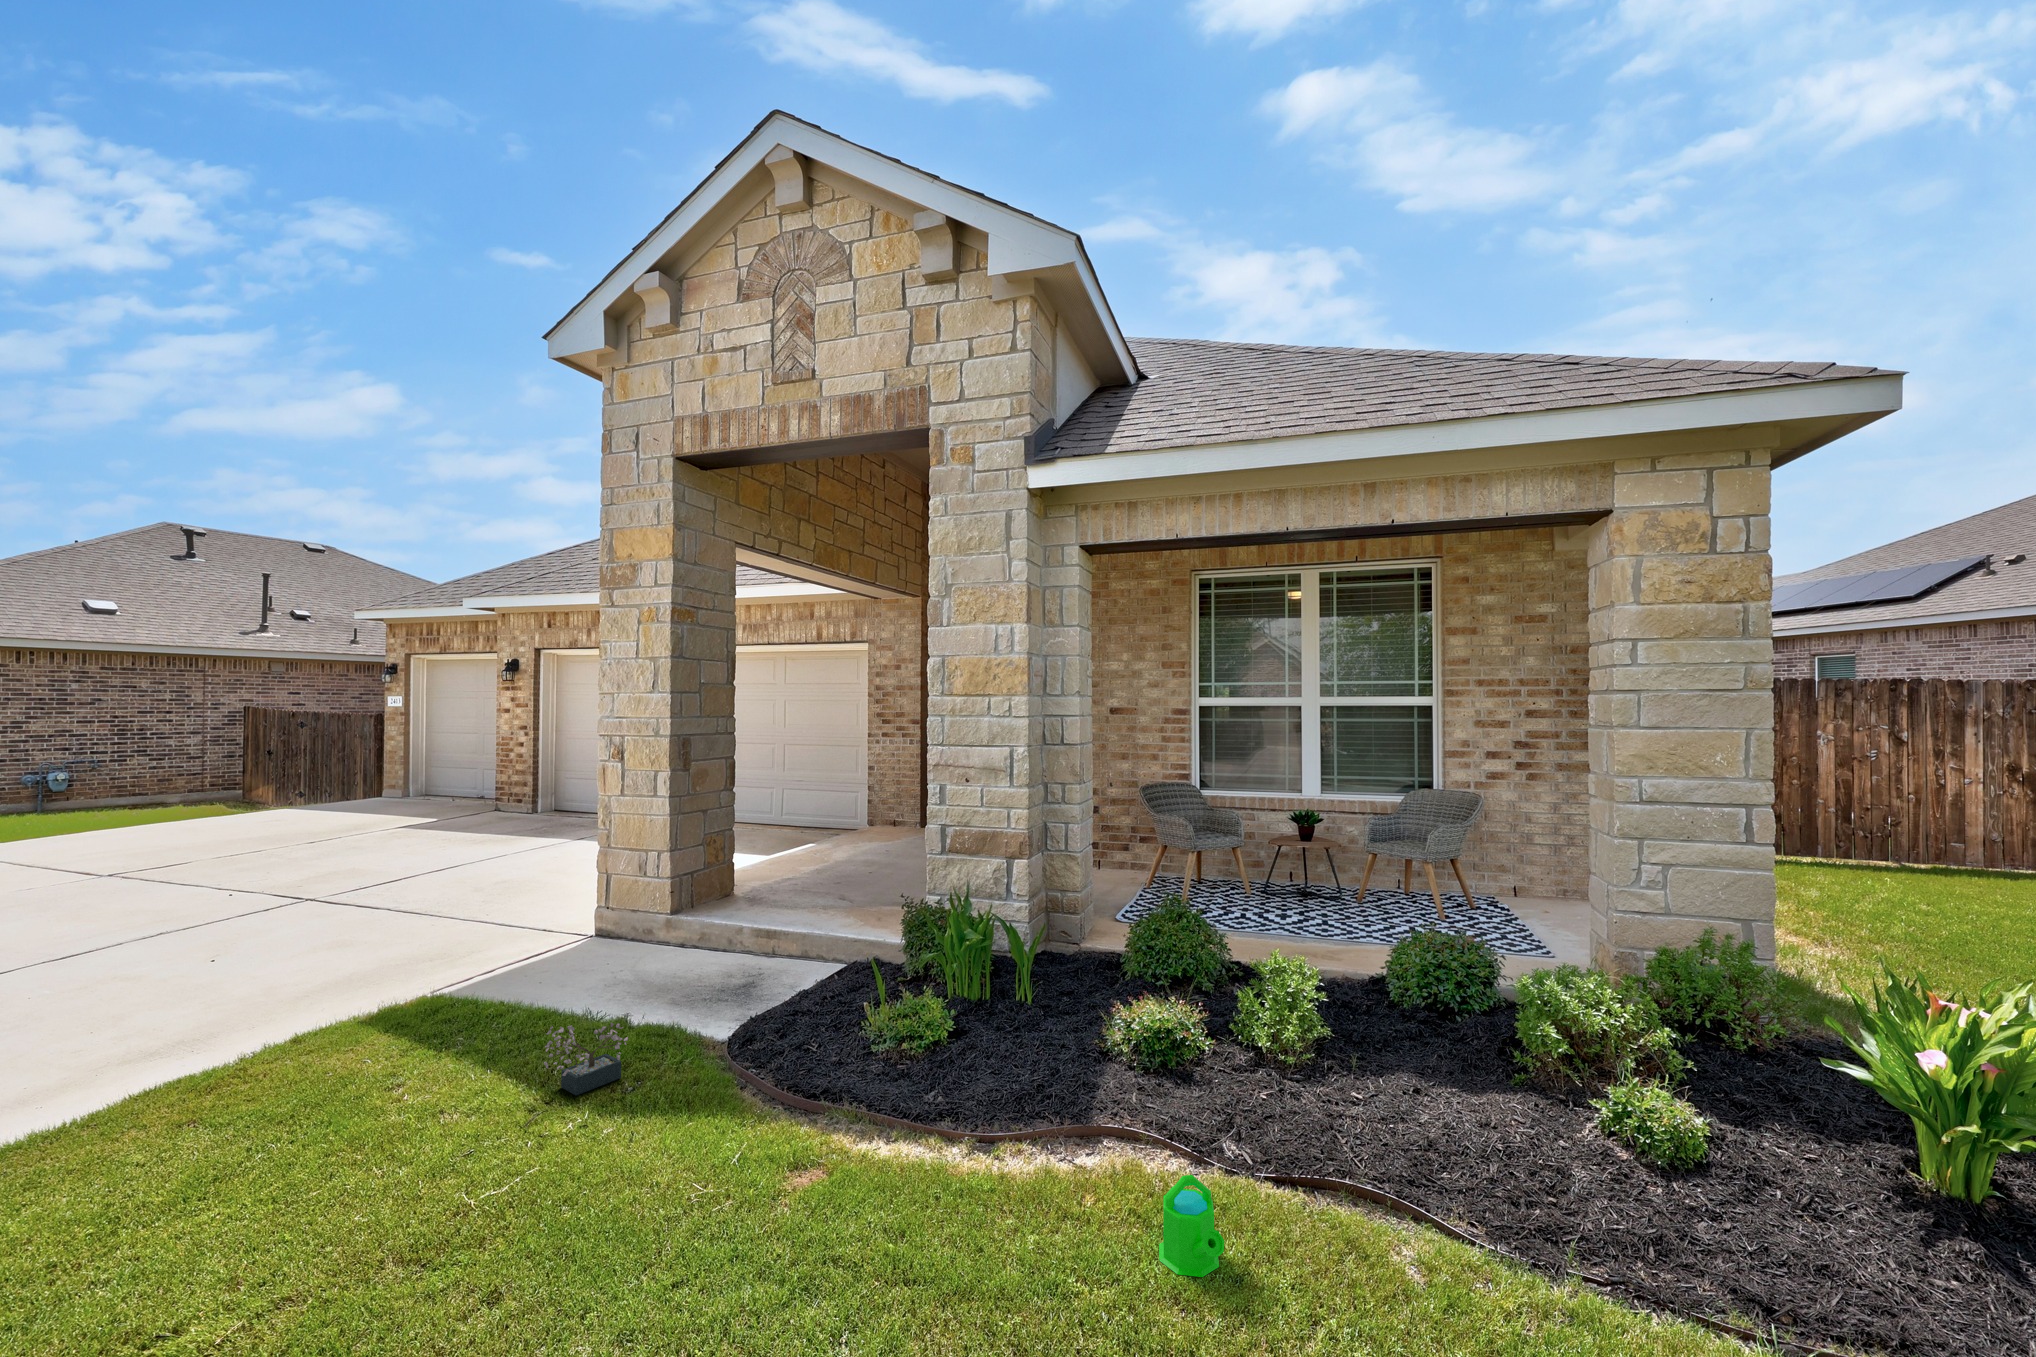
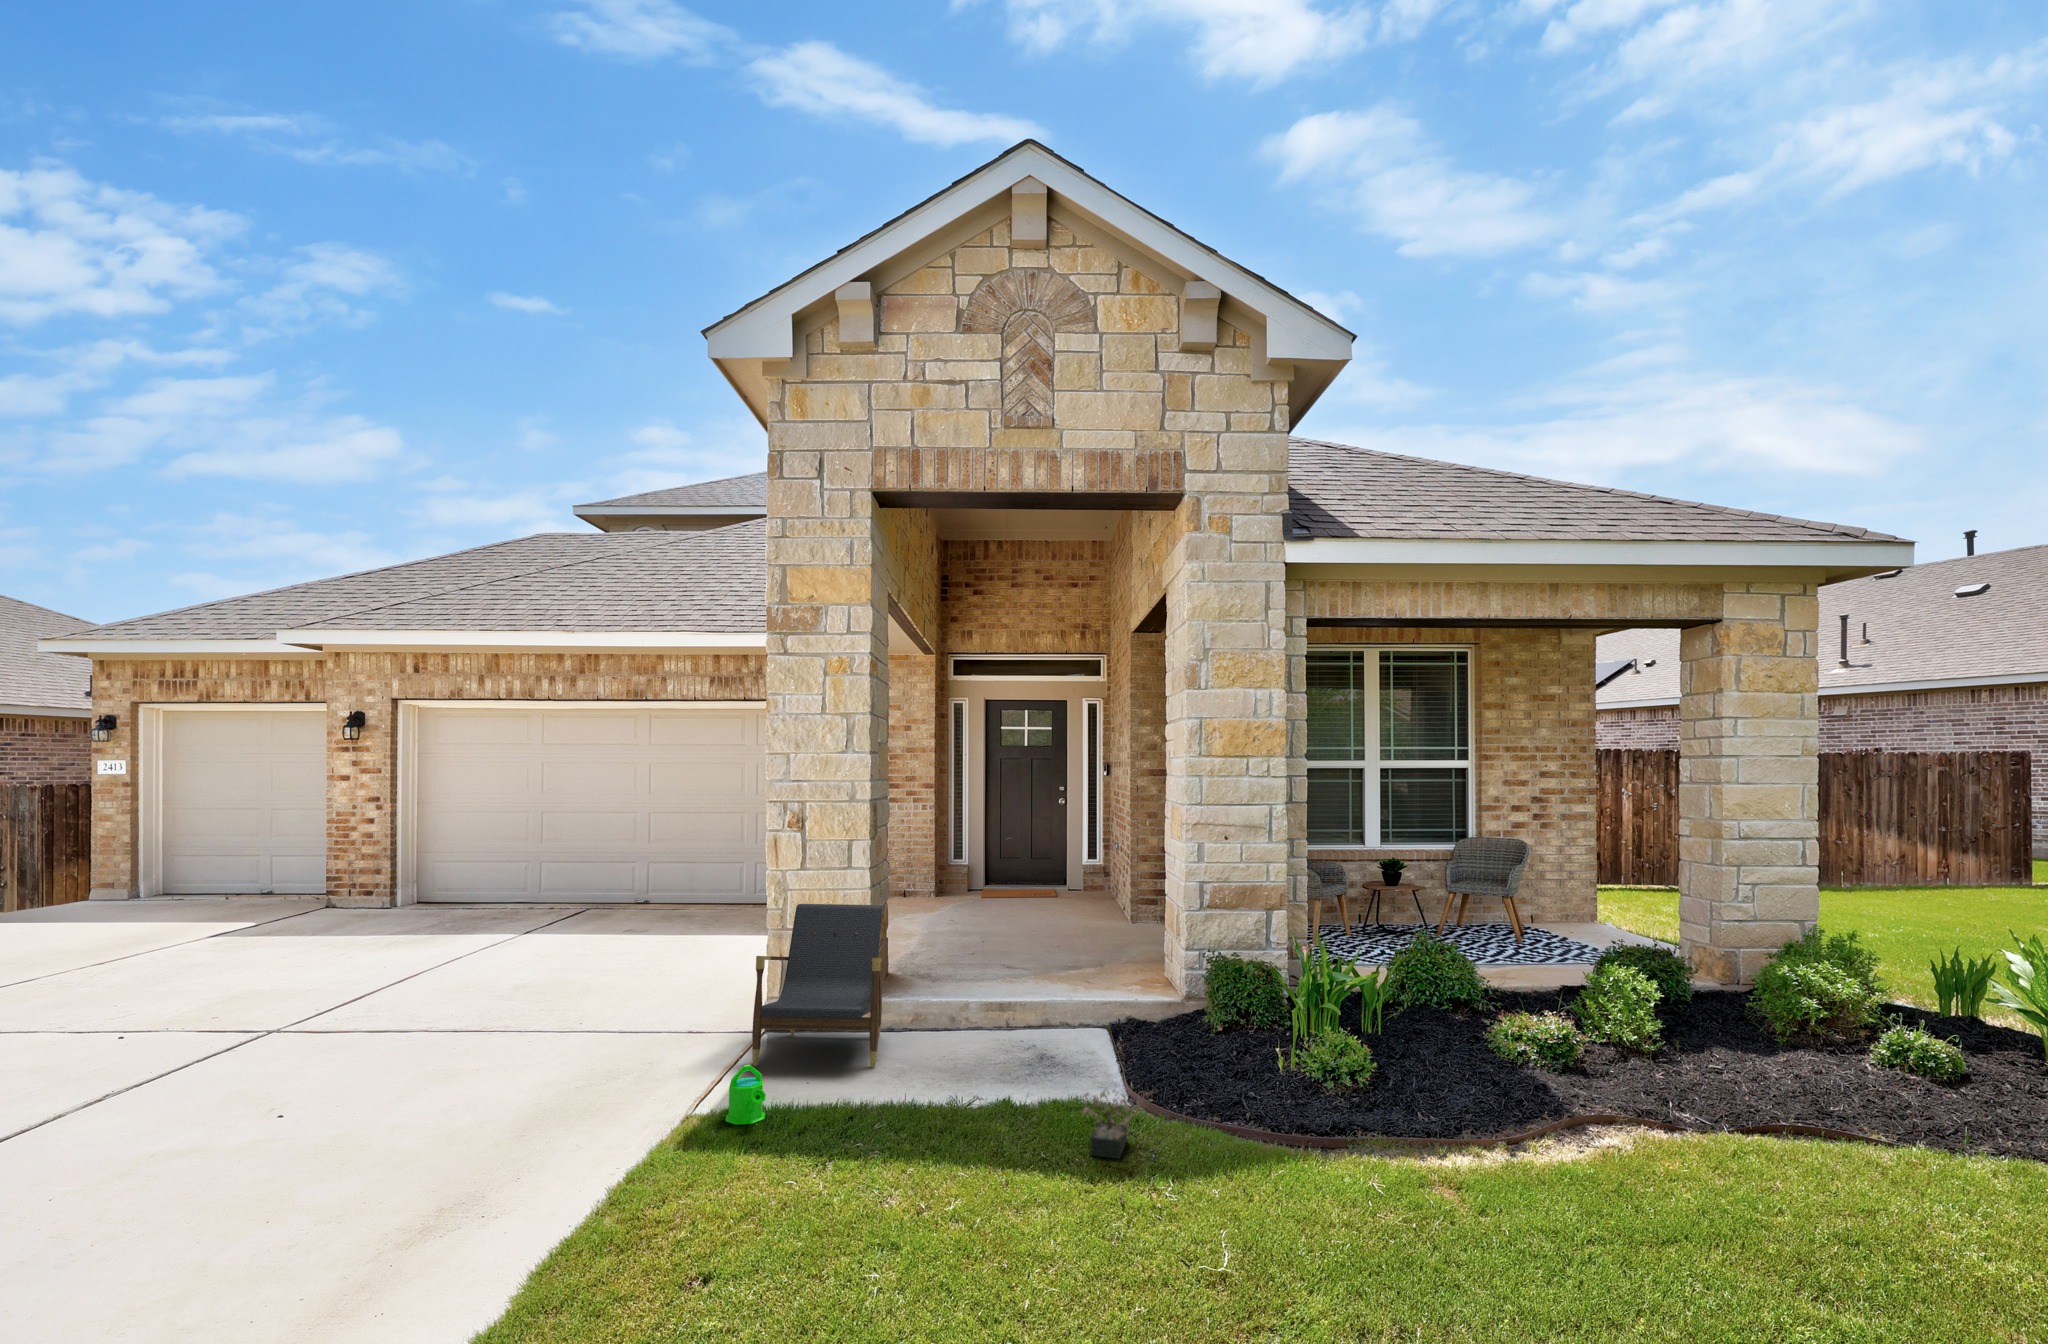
lounge chair: none [510,826,667,974] -> present [752,904,887,1068]
watering can: present [1159,1175,1225,1277] -> present [725,1064,766,1125]

